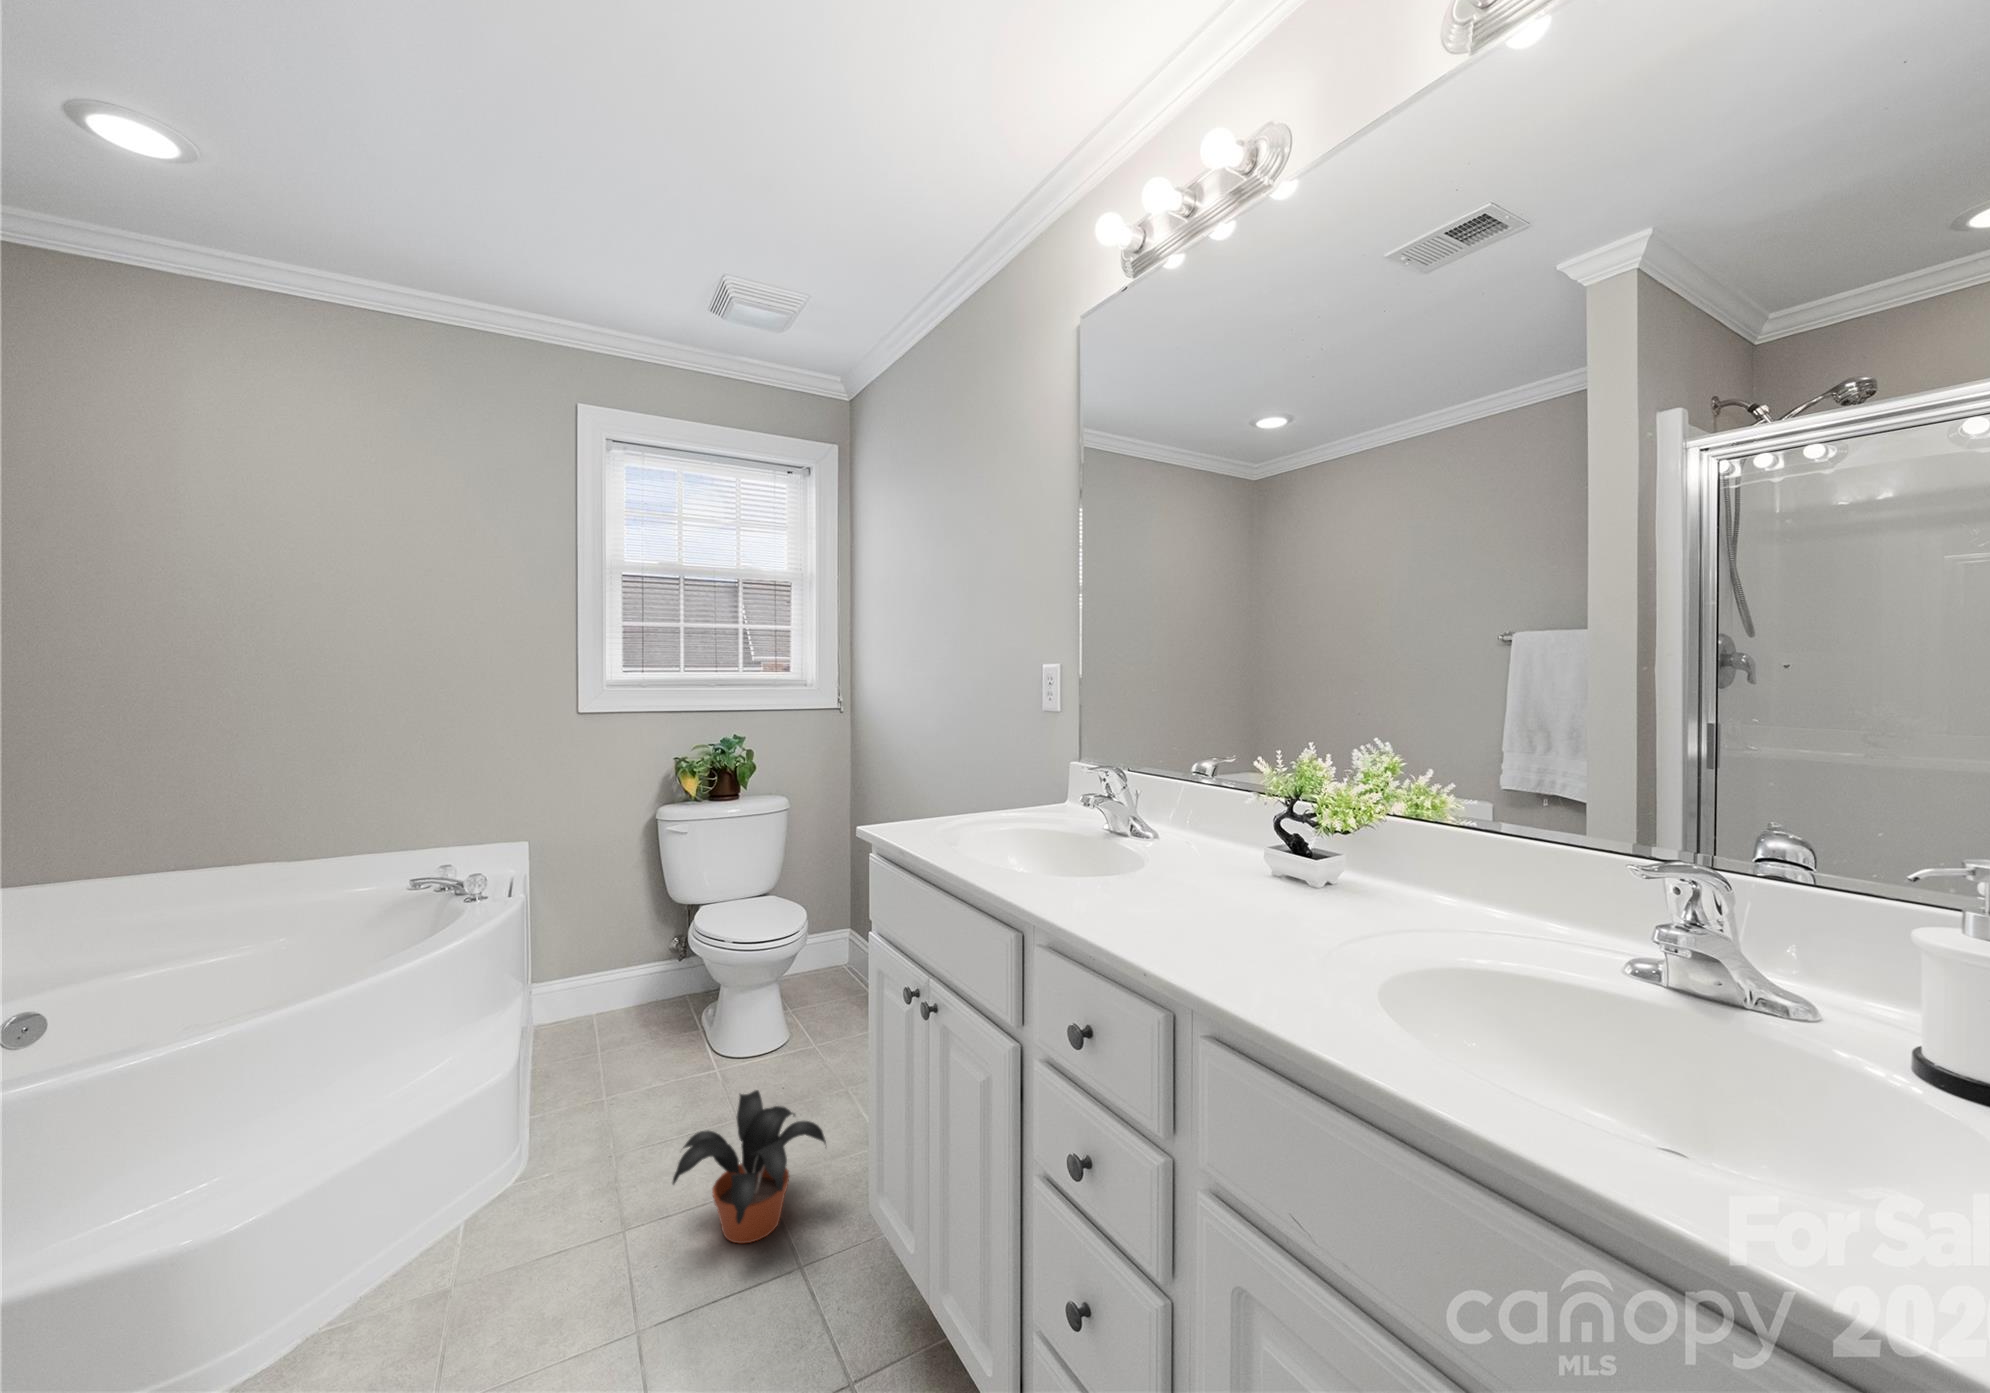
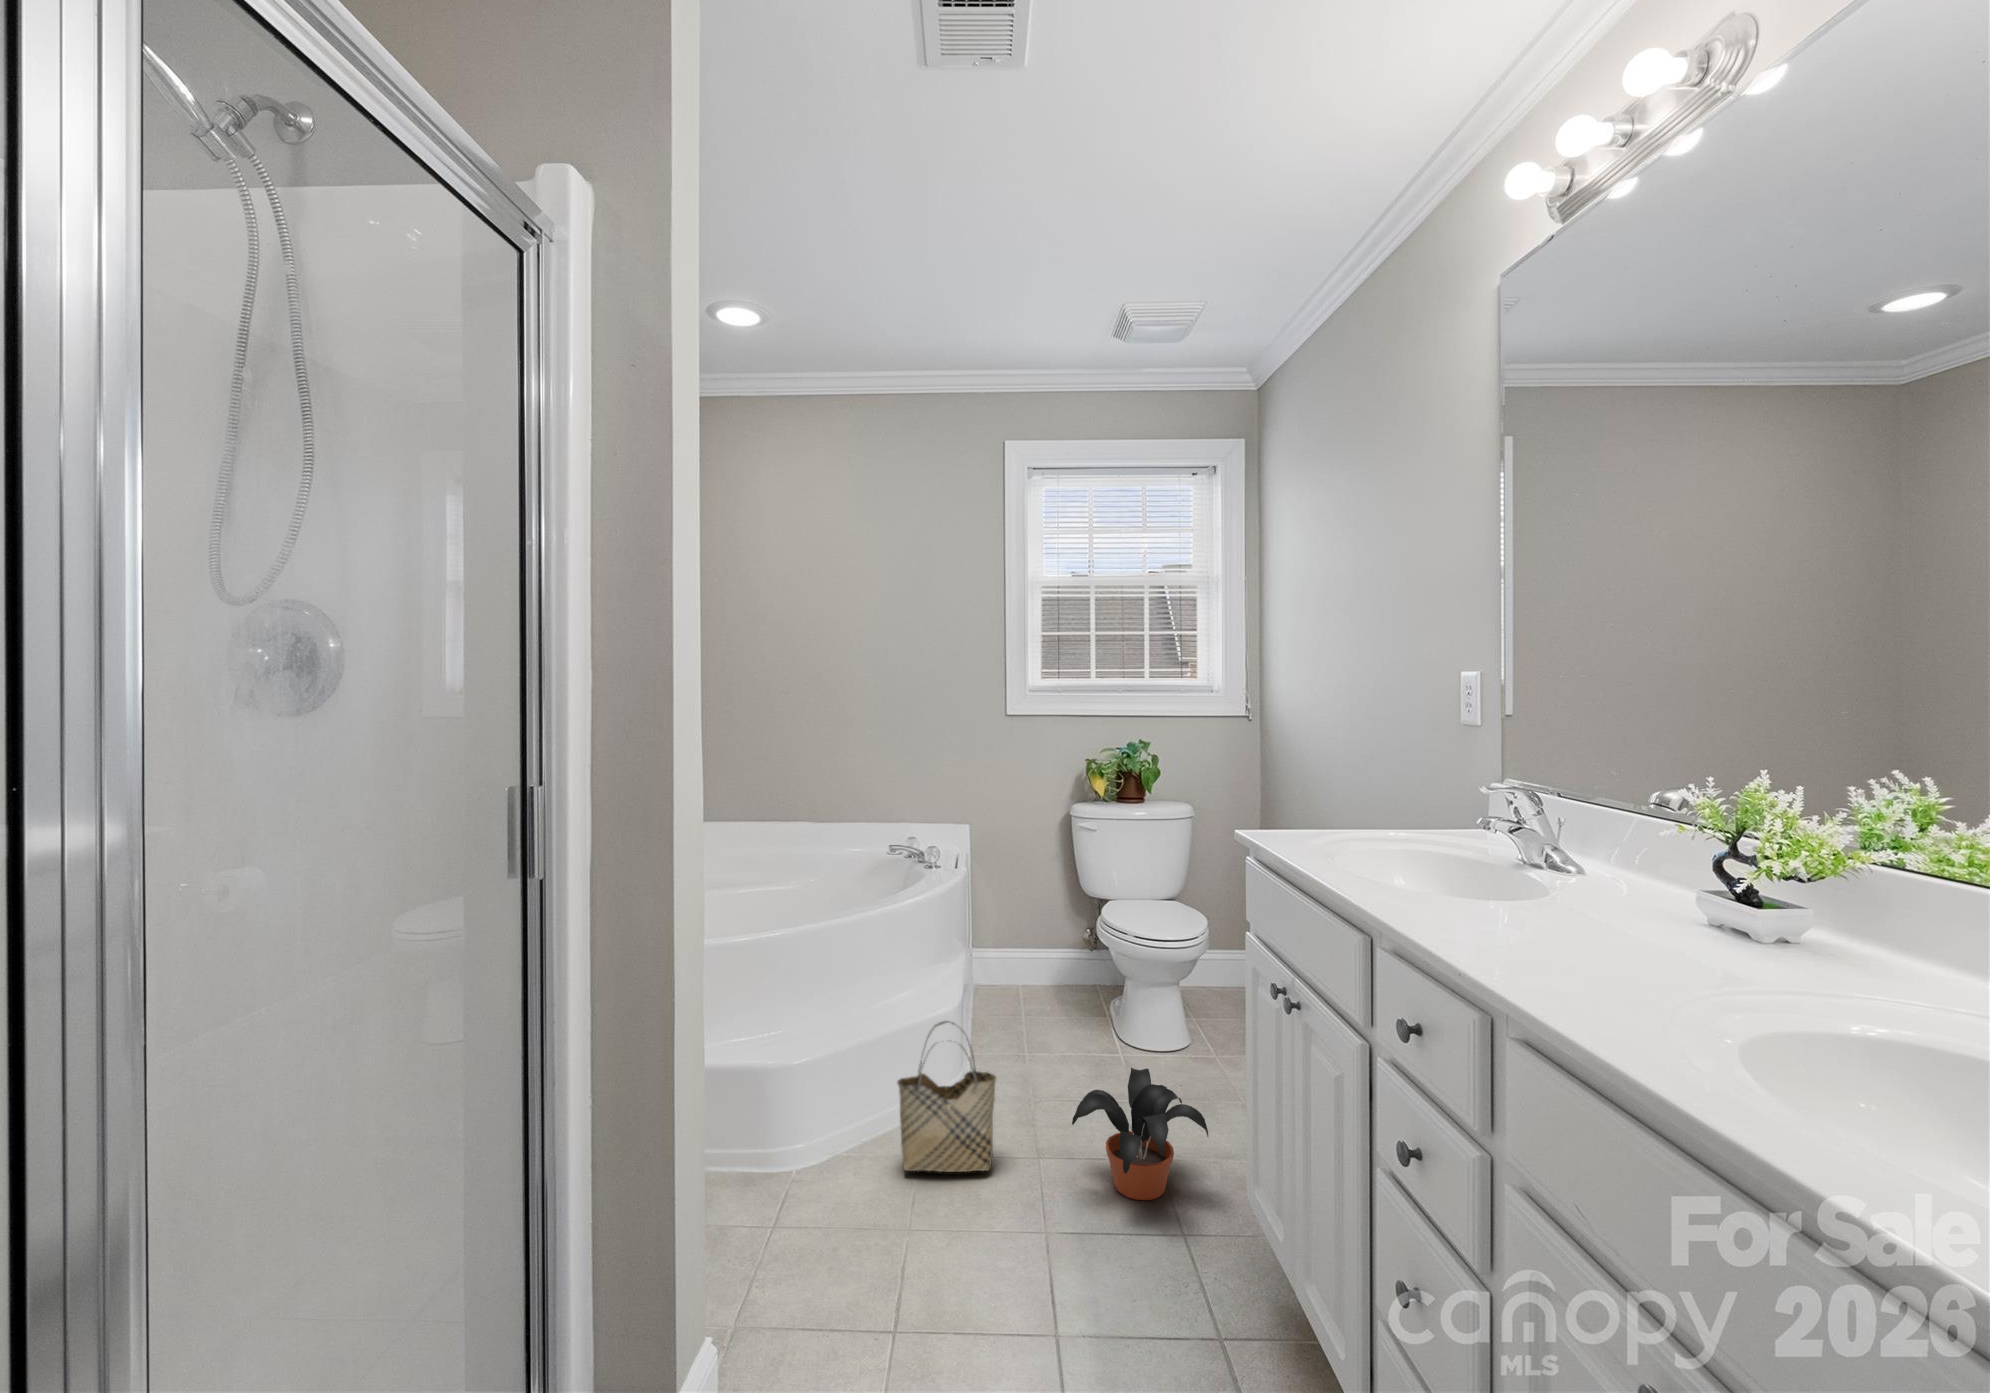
woven basket: none [418,1102,570,1322] -> present [897,1021,996,1172]

